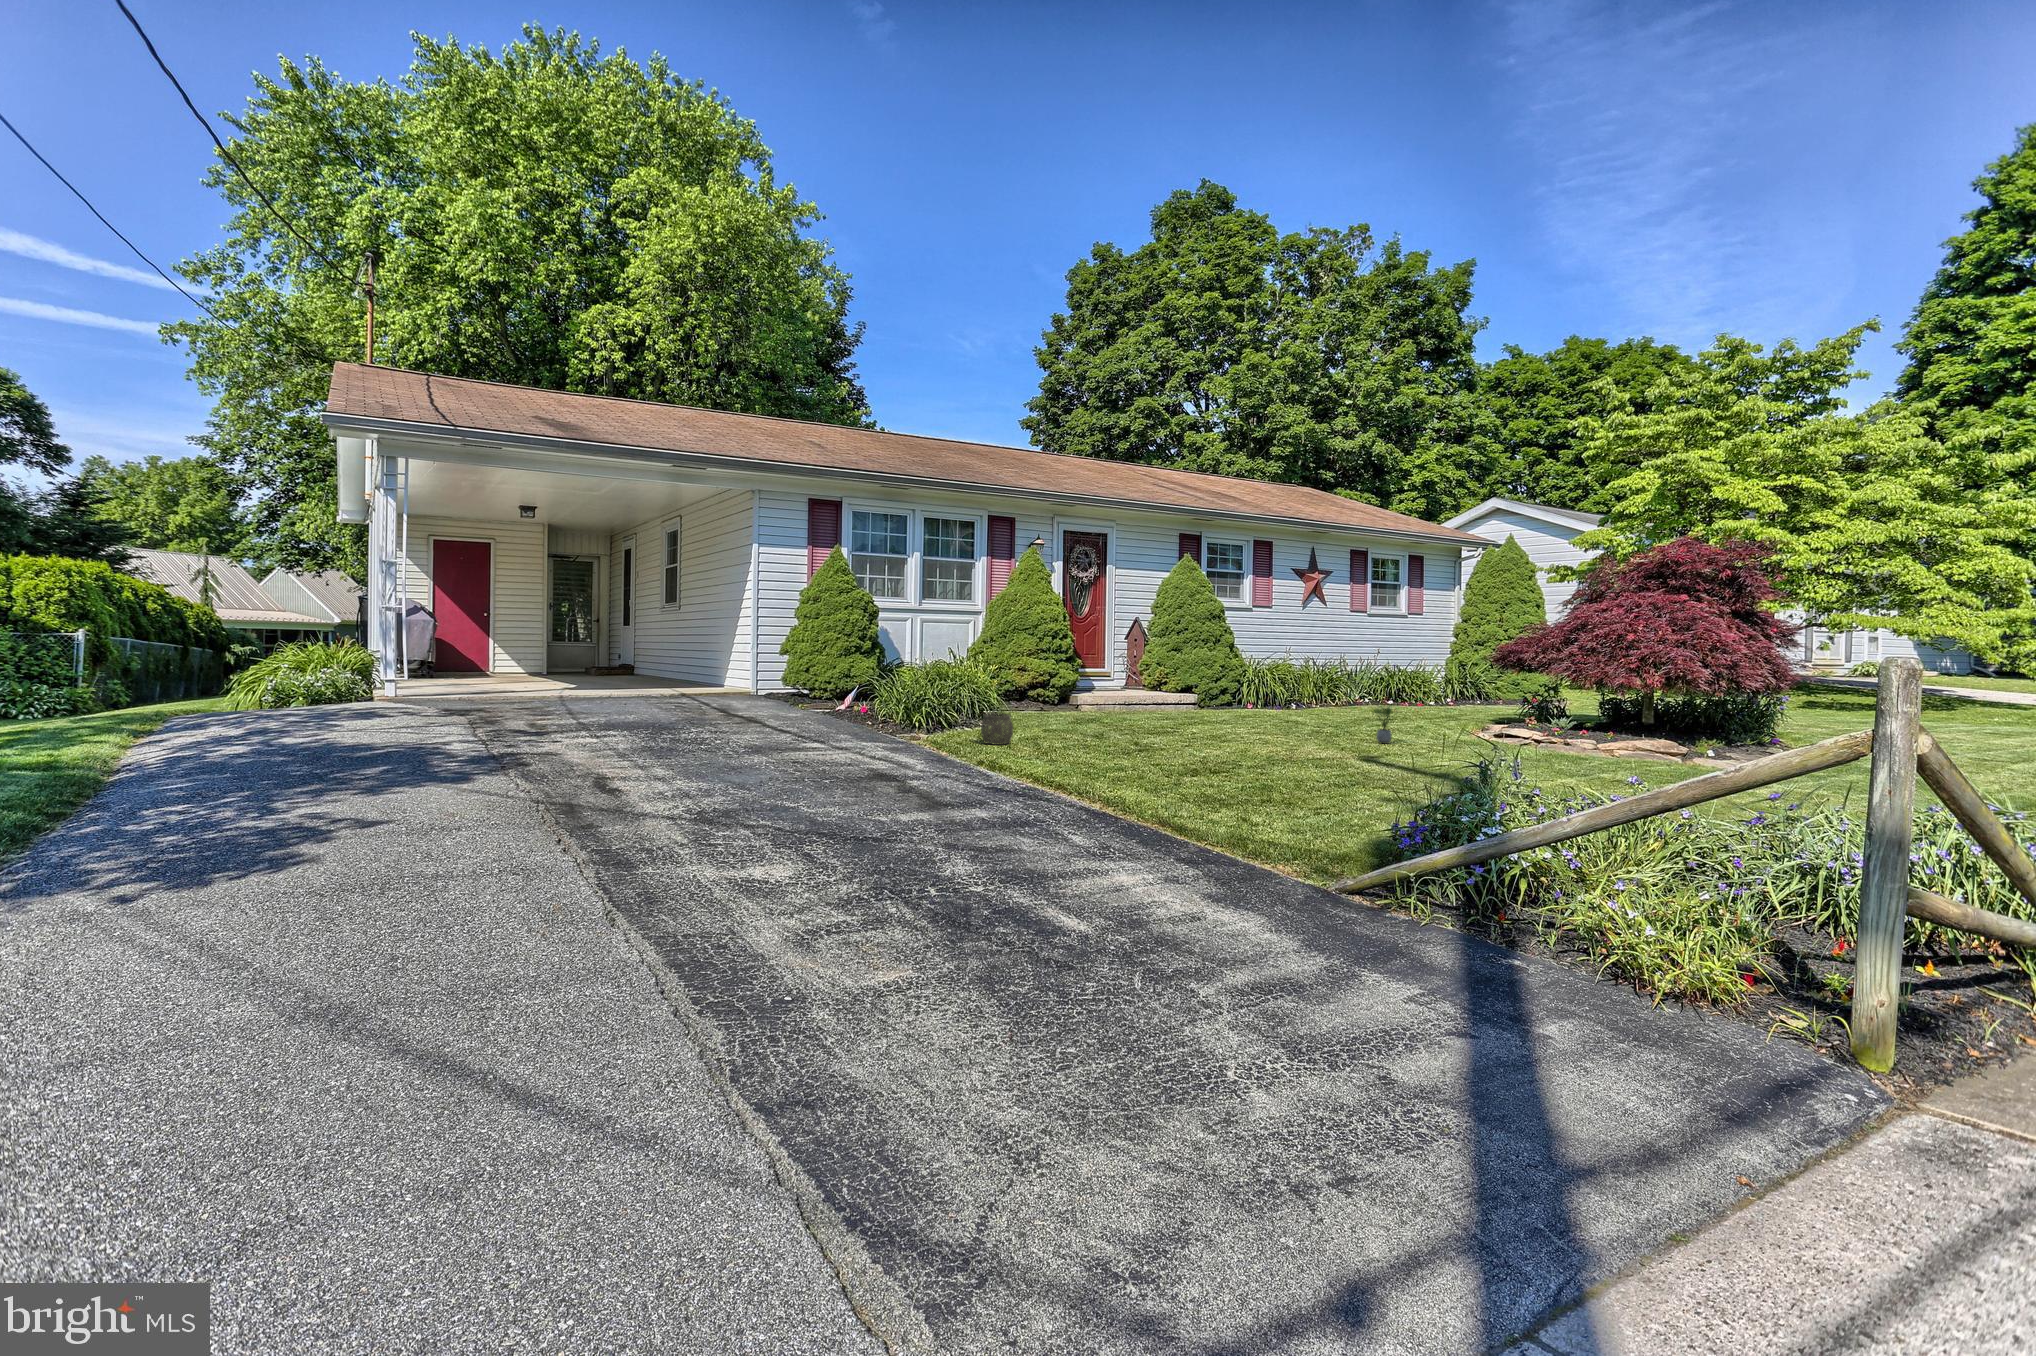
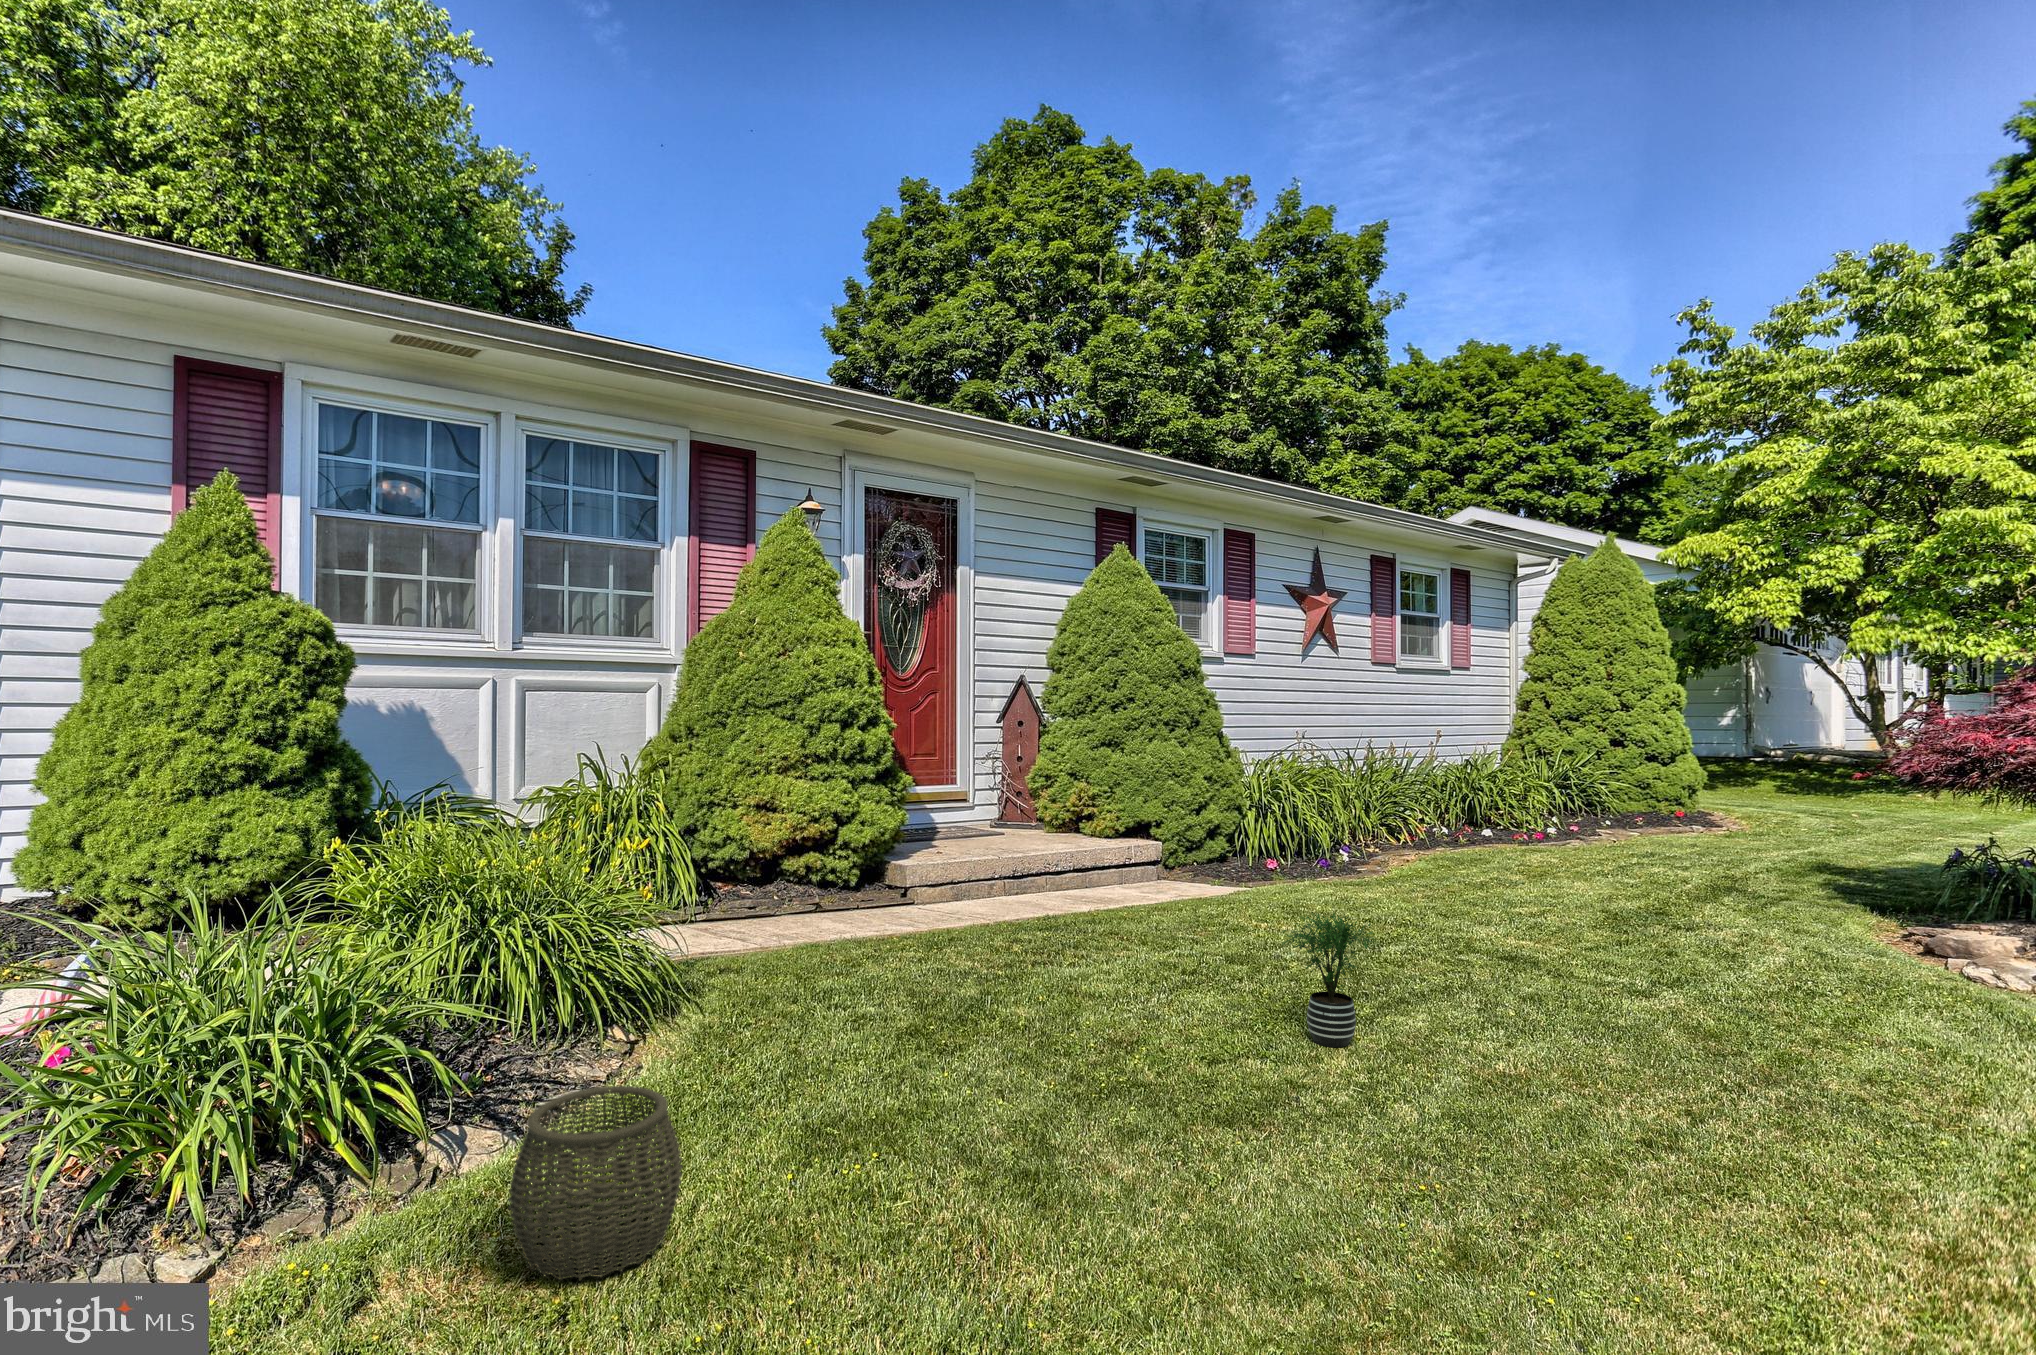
potted plant: present [1374,706,1397,744] -> present [1282,913,1375,1047]

